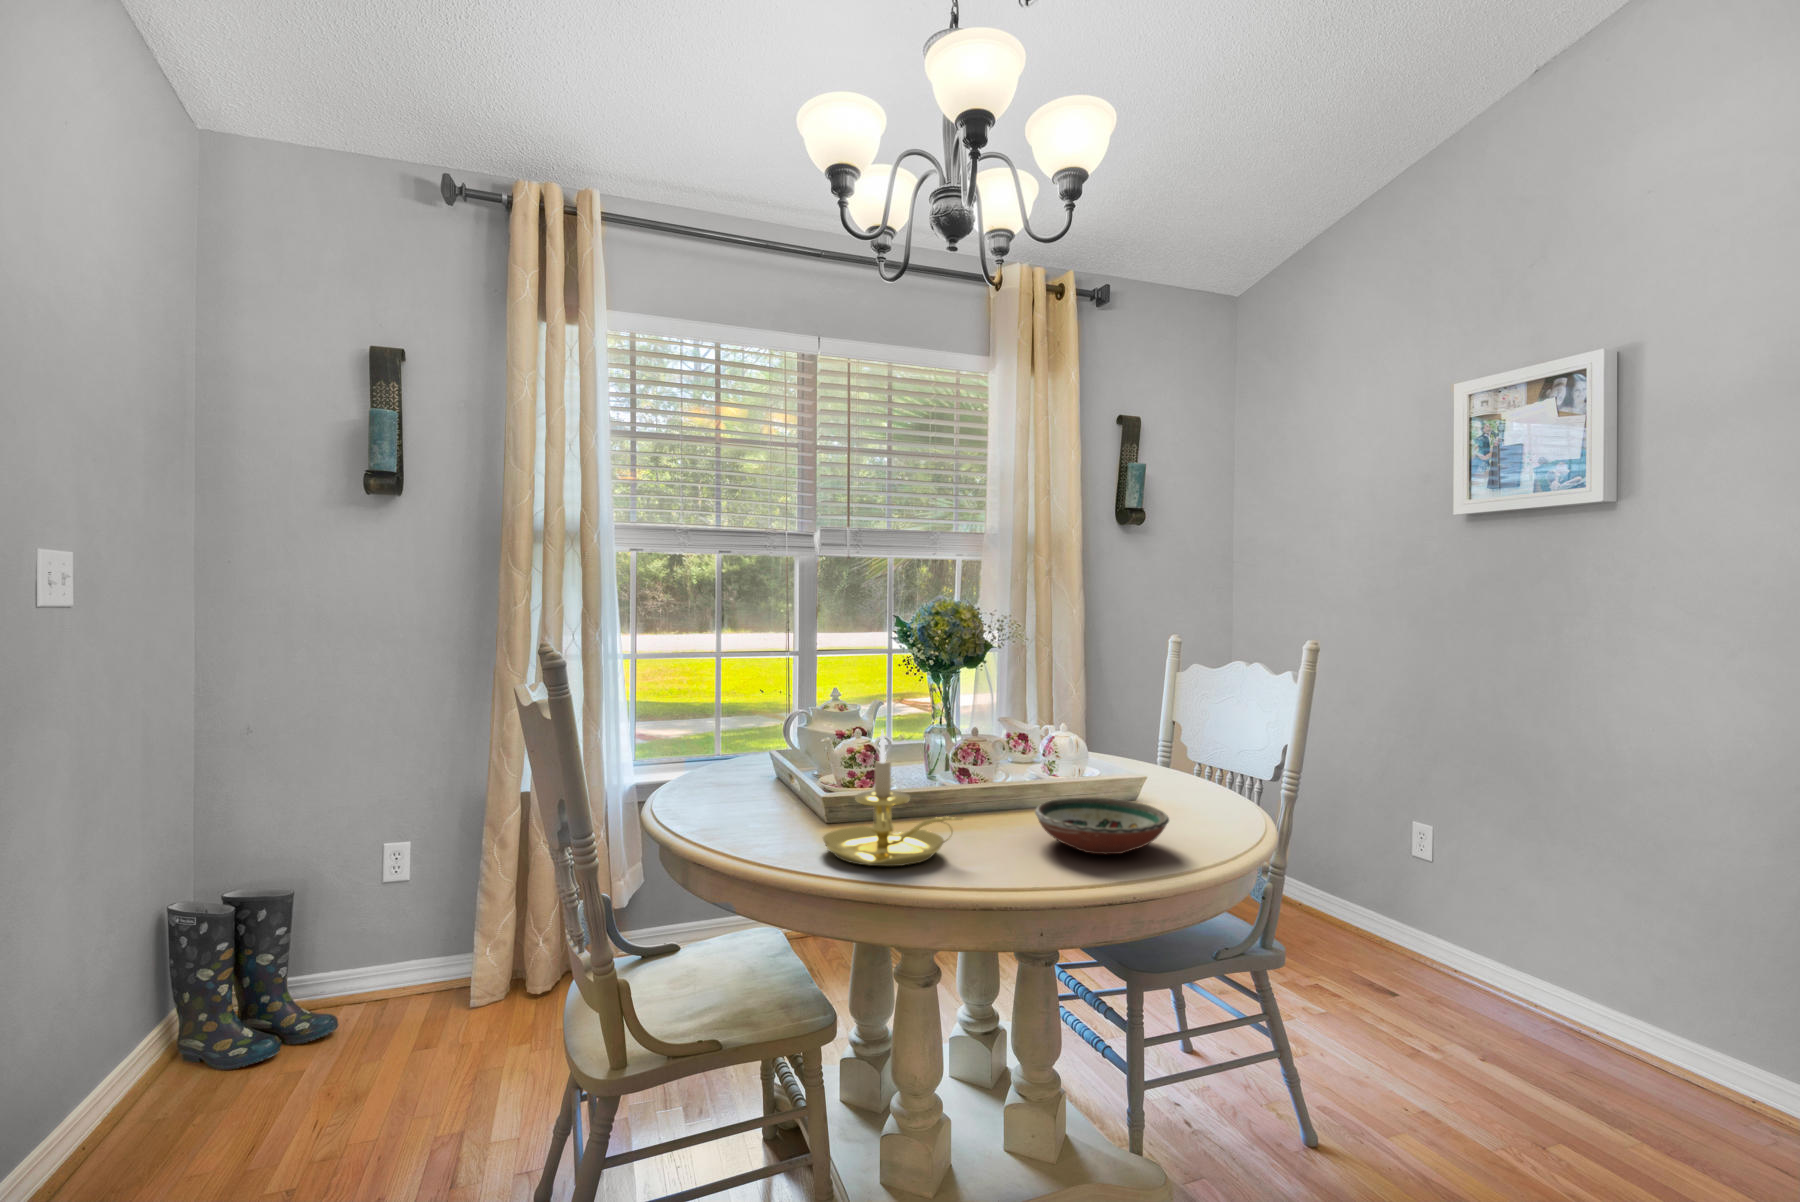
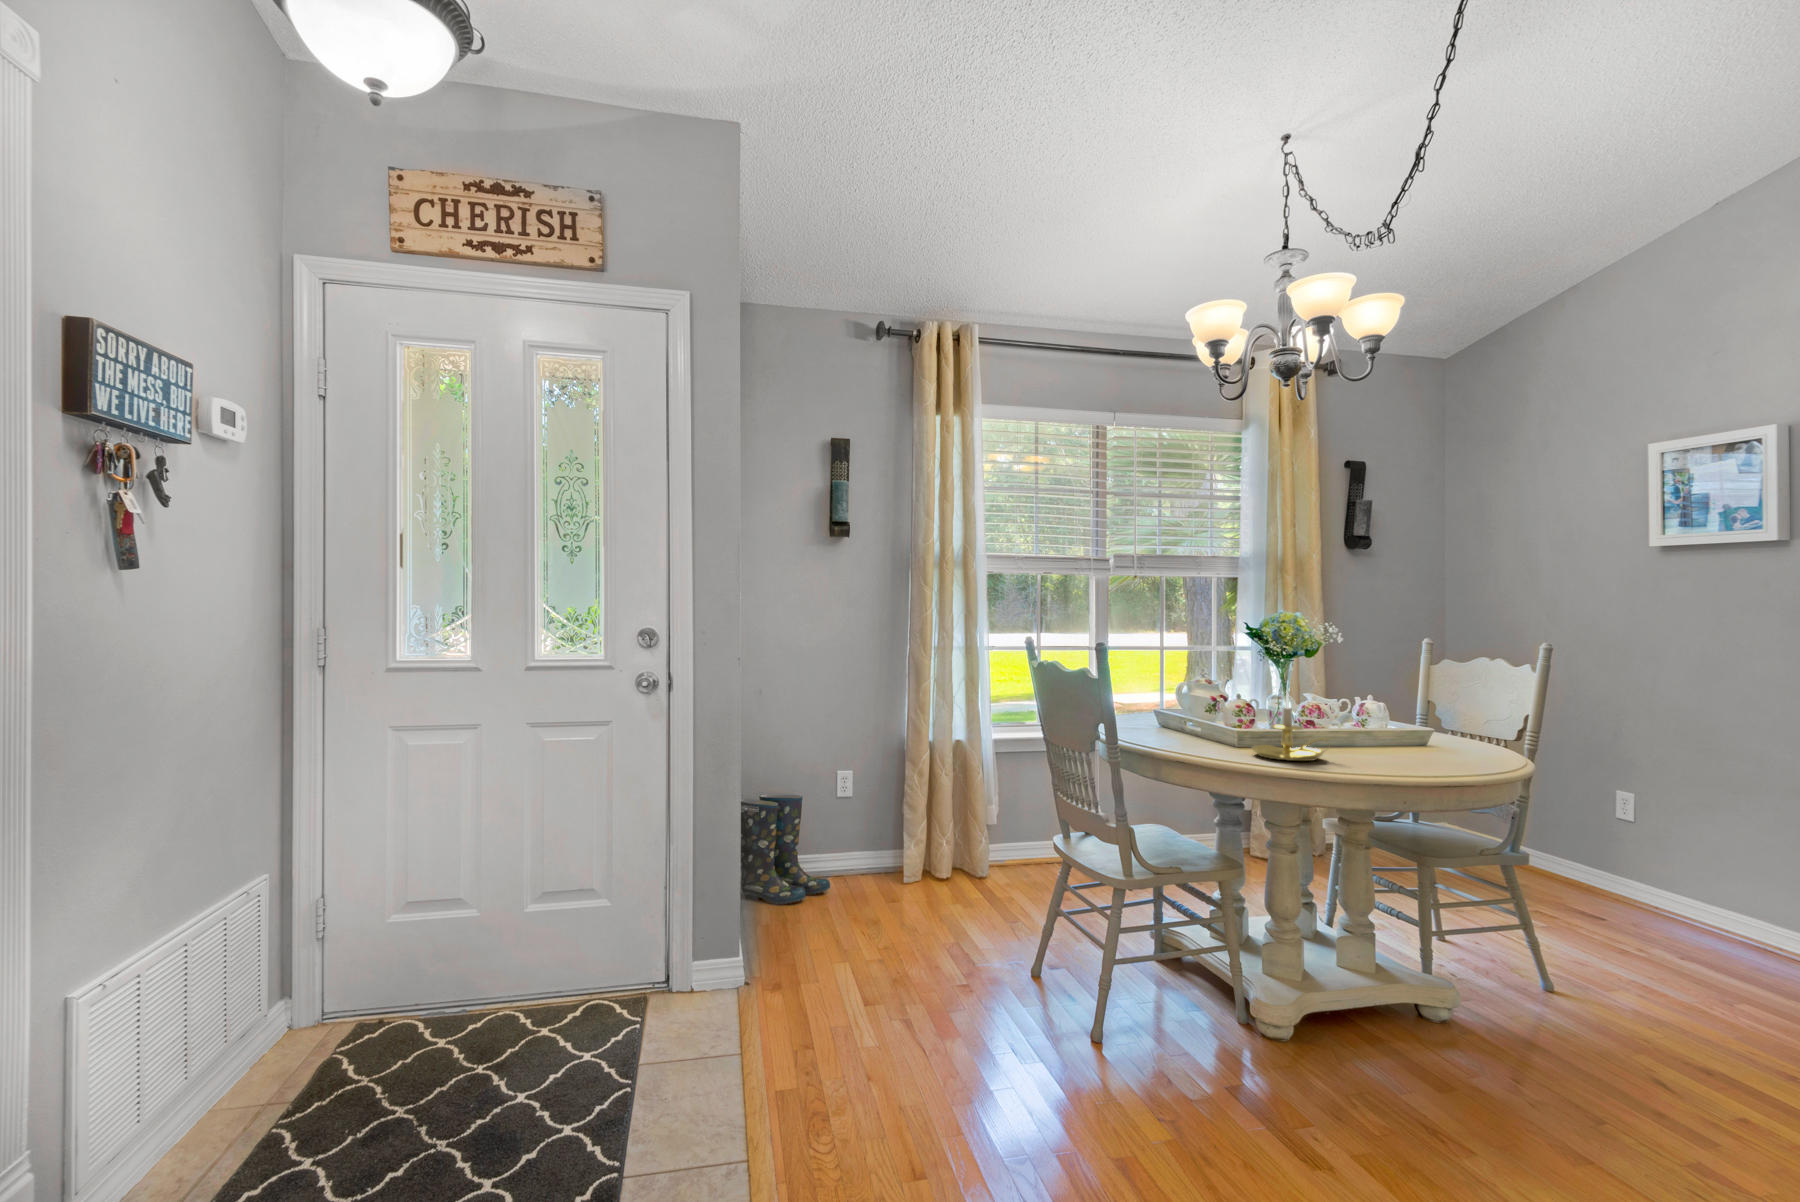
decorative bowl: present [1035,797,1169,854] -> none [1369,734,1455,761]

